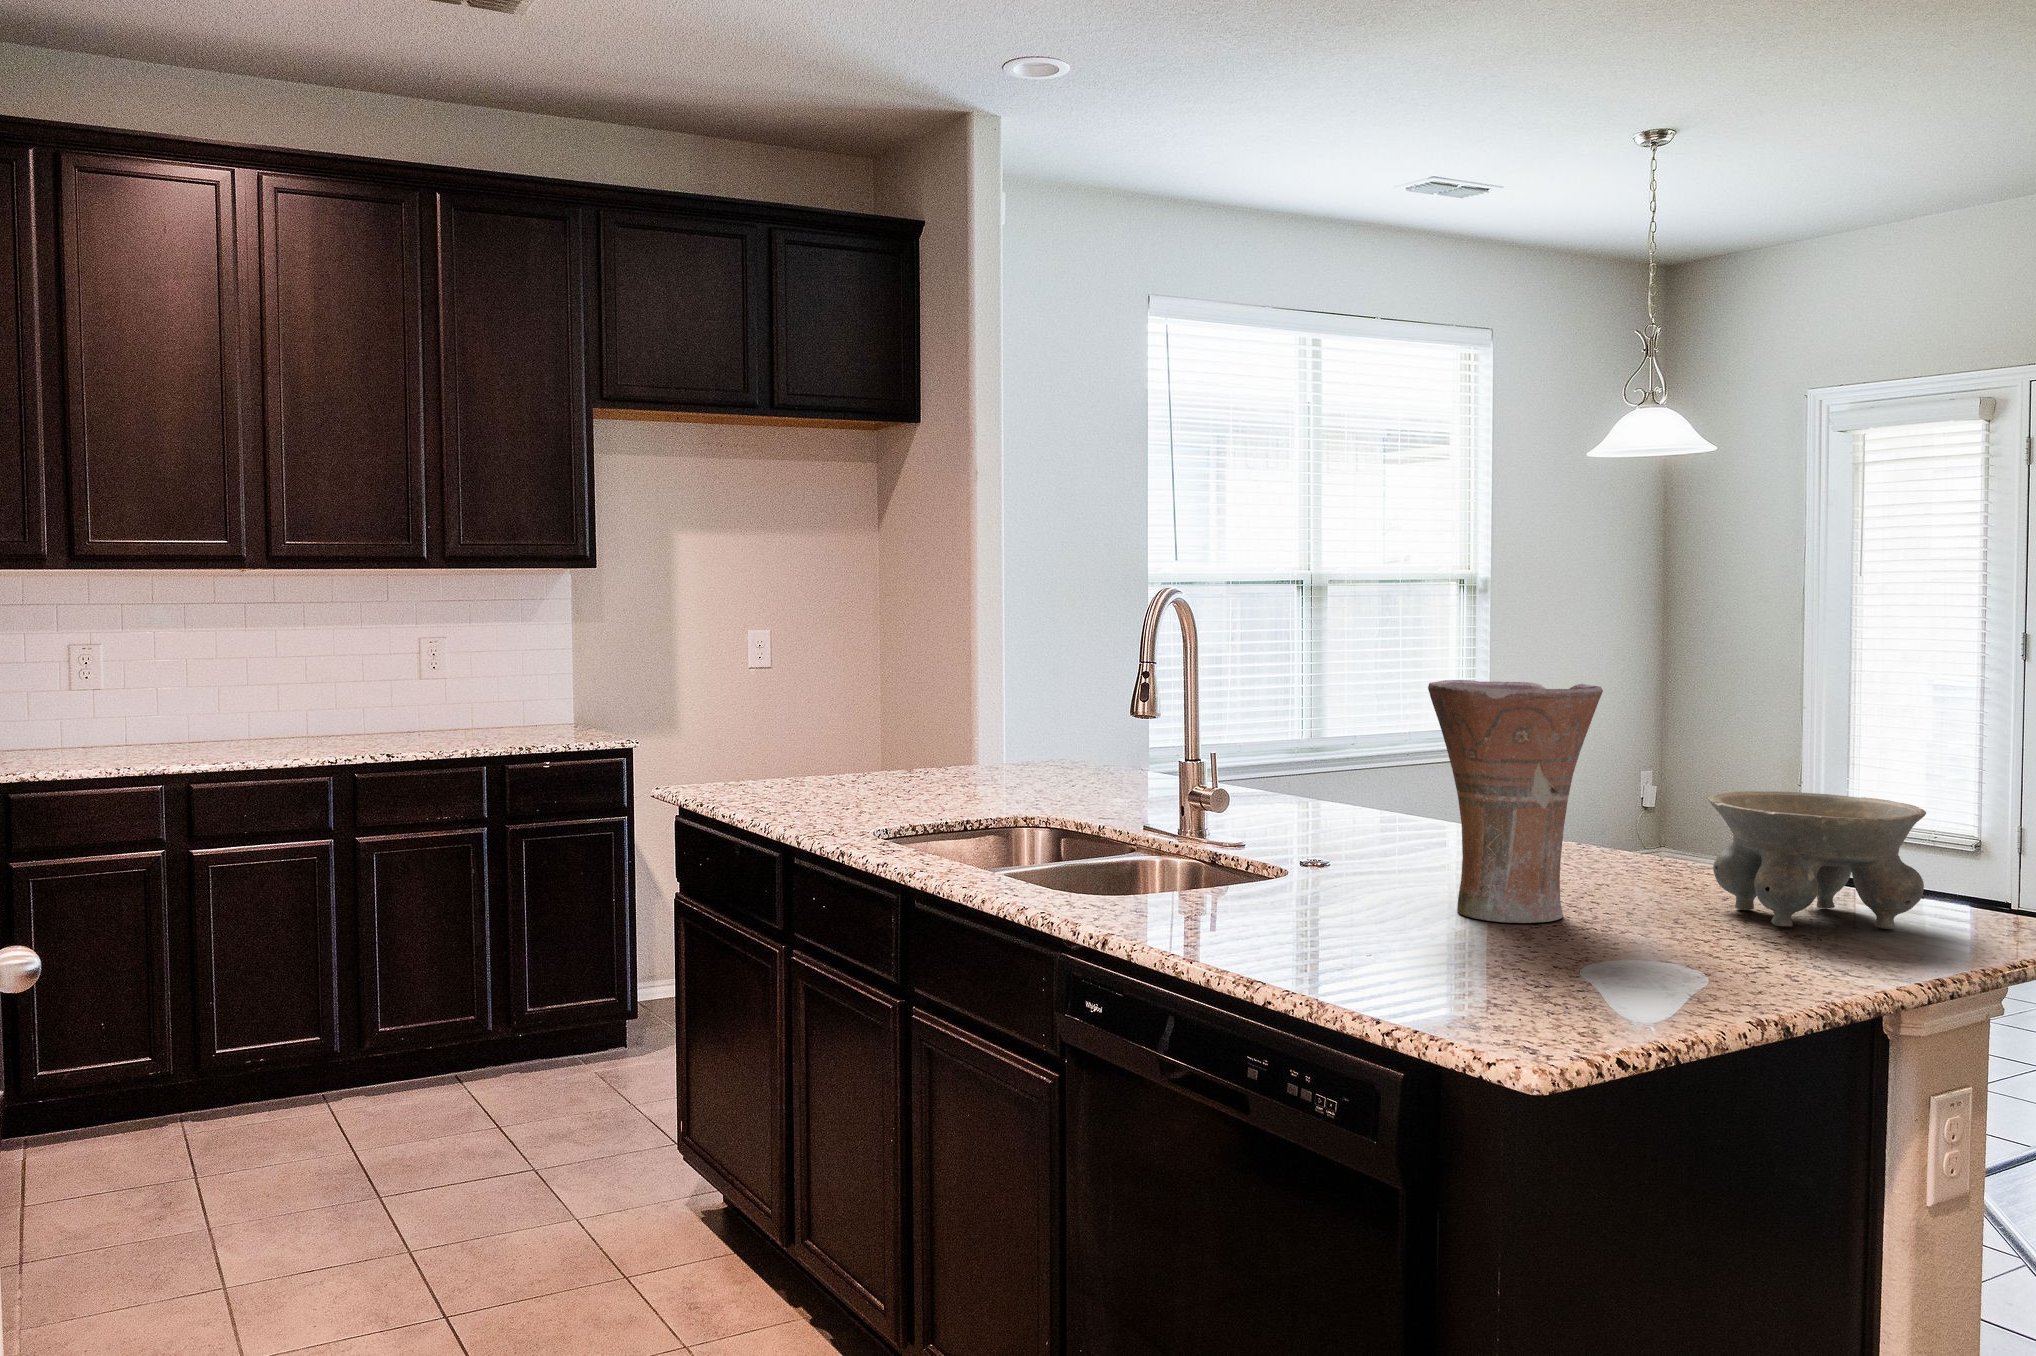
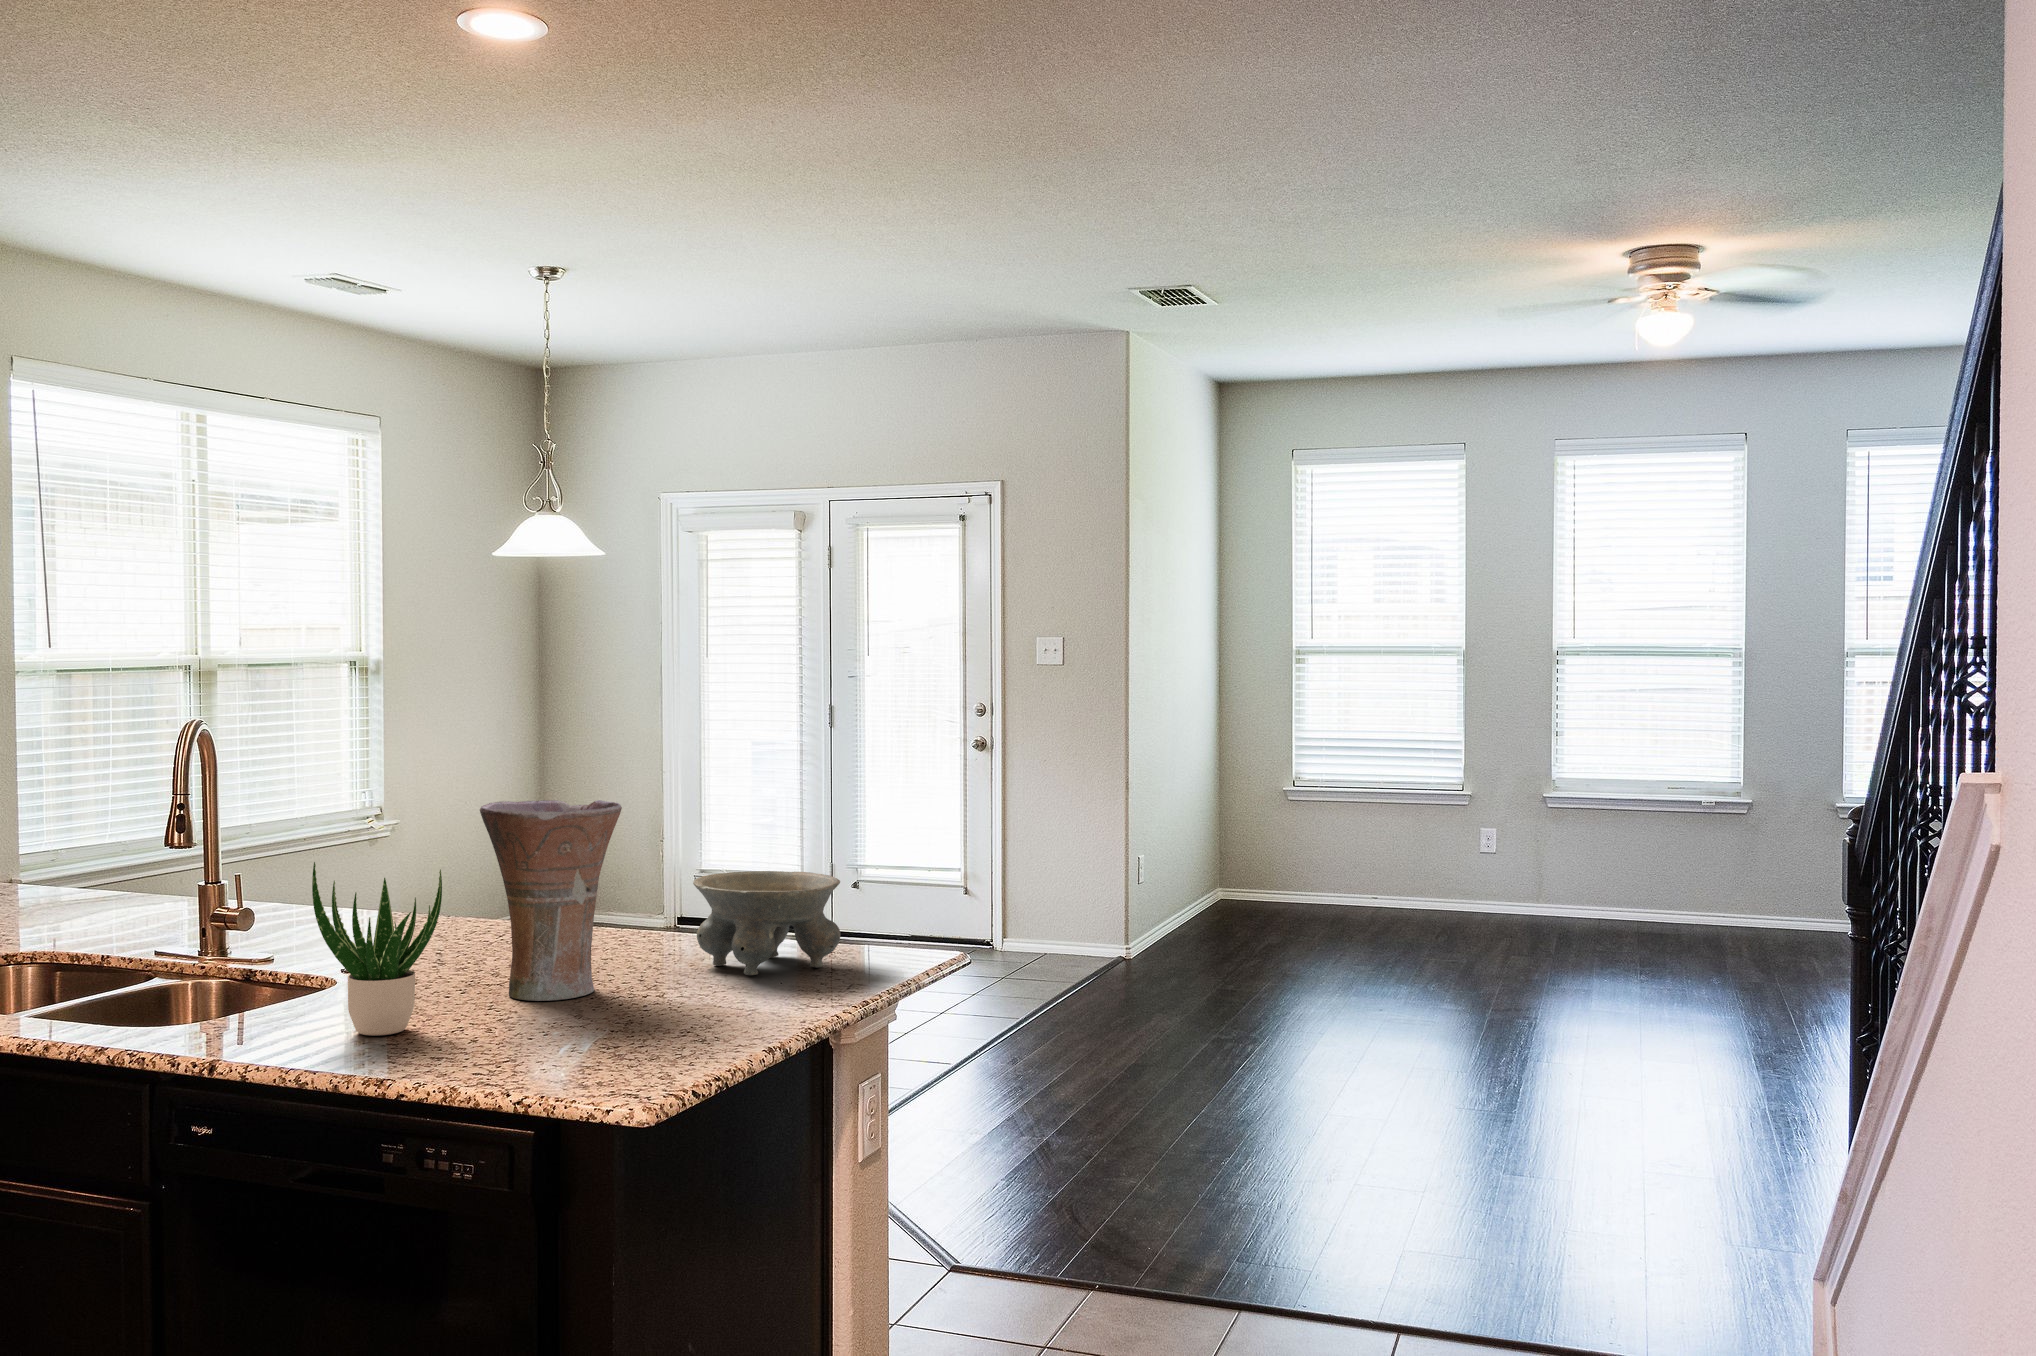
potted plant: none [1216,727,1364,933] -> present [312,862,442,1036]

